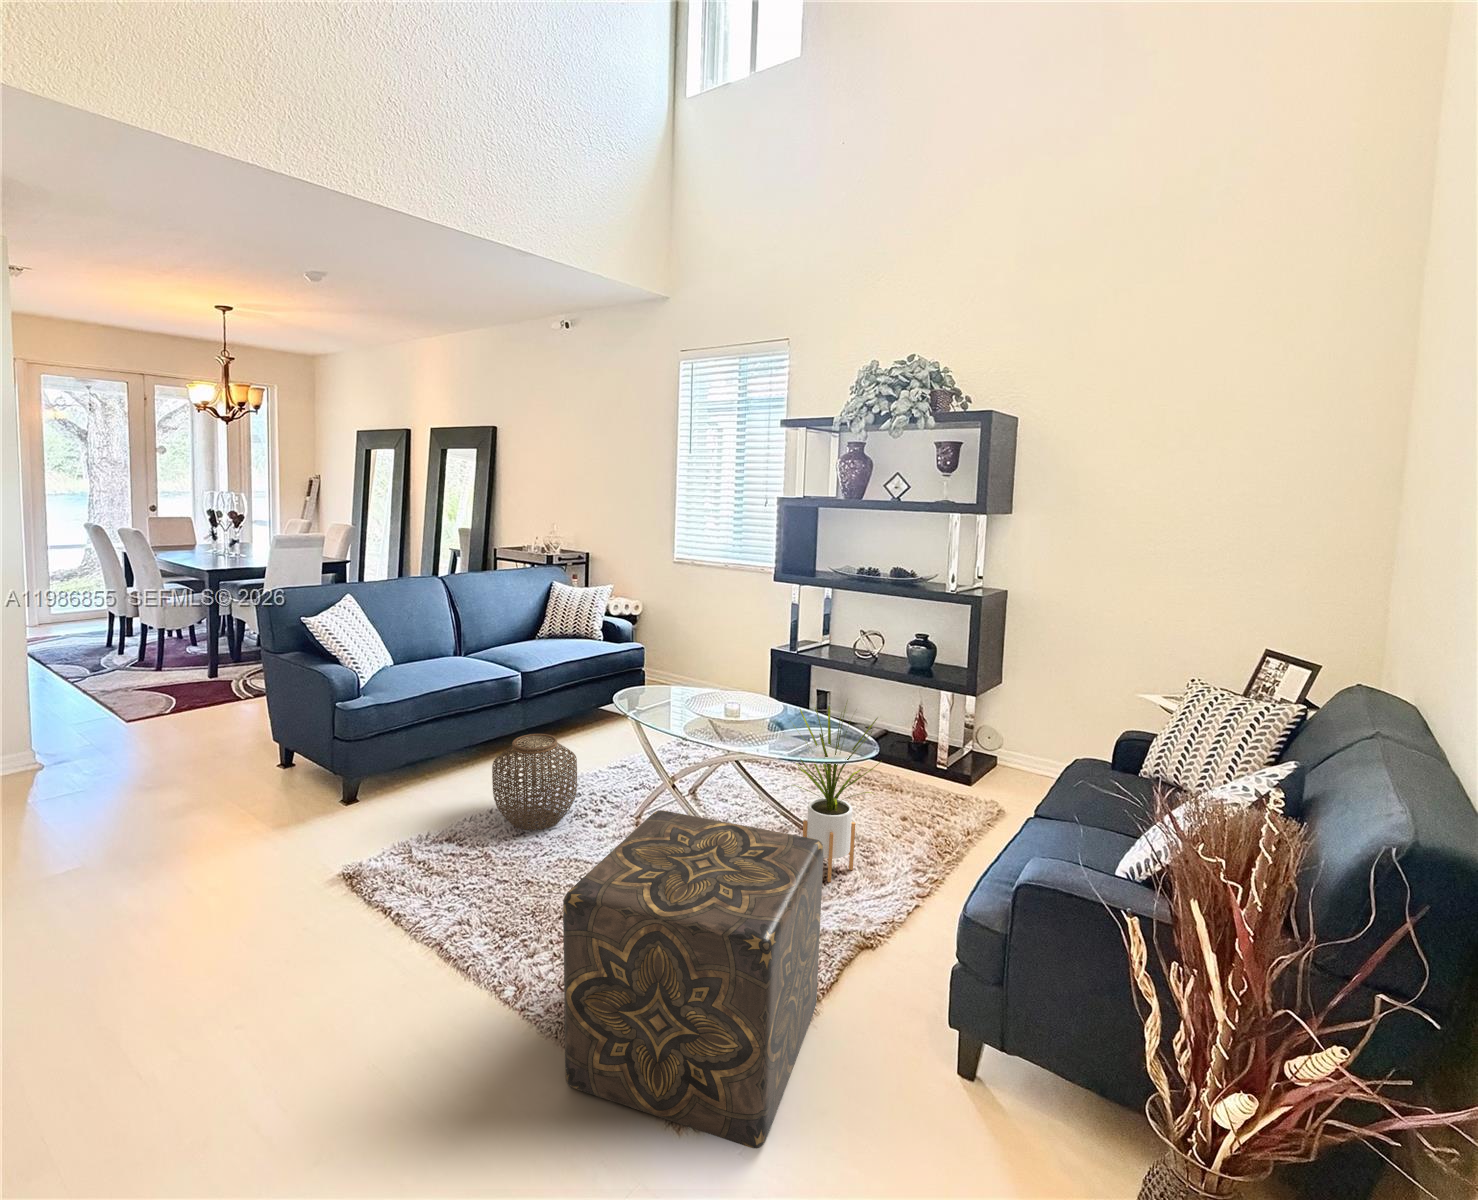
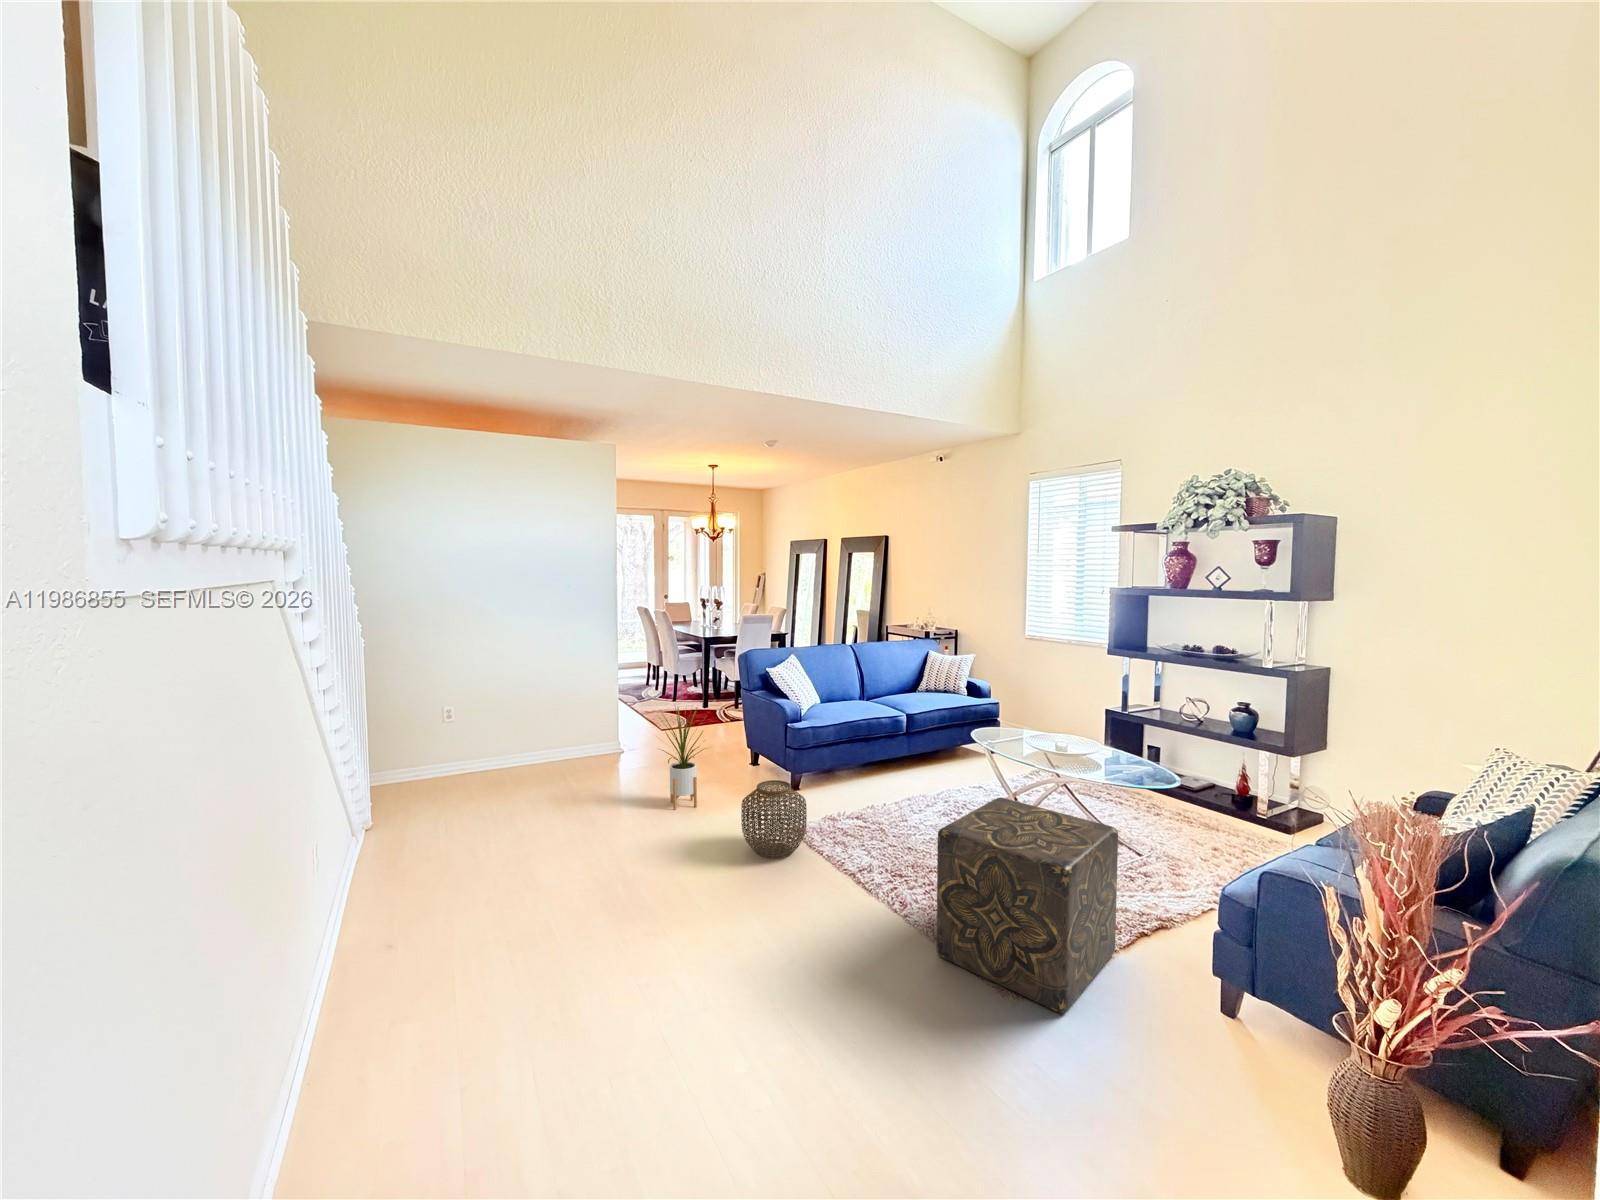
house plant: present [793,703,880,882] -> present [660,708,707,810]
woven basket: present [492,734,577,830] -> present [741,780,807,859]

